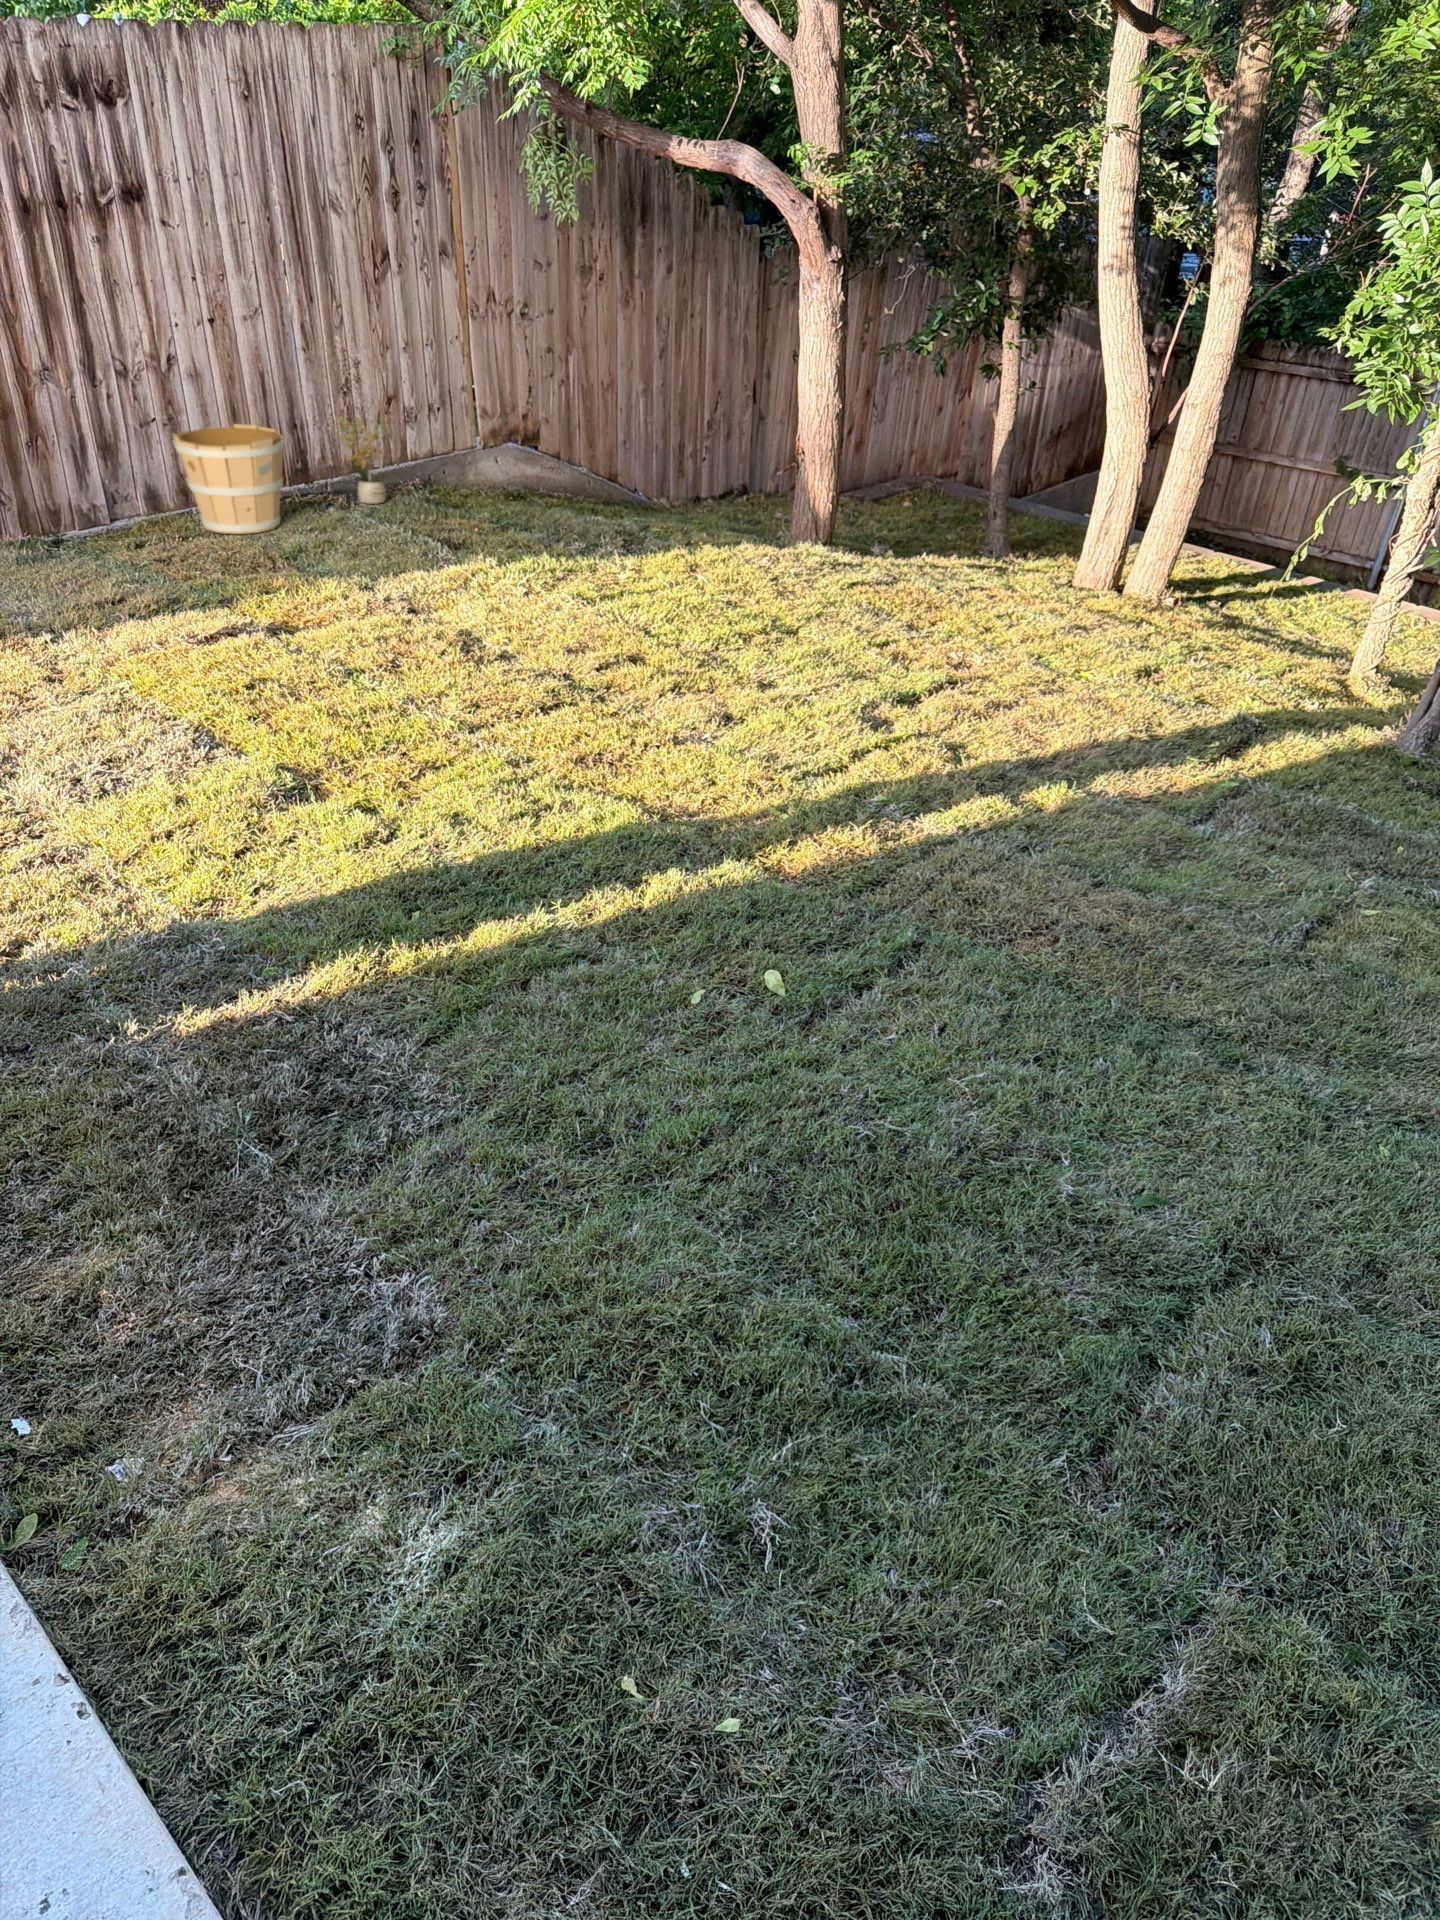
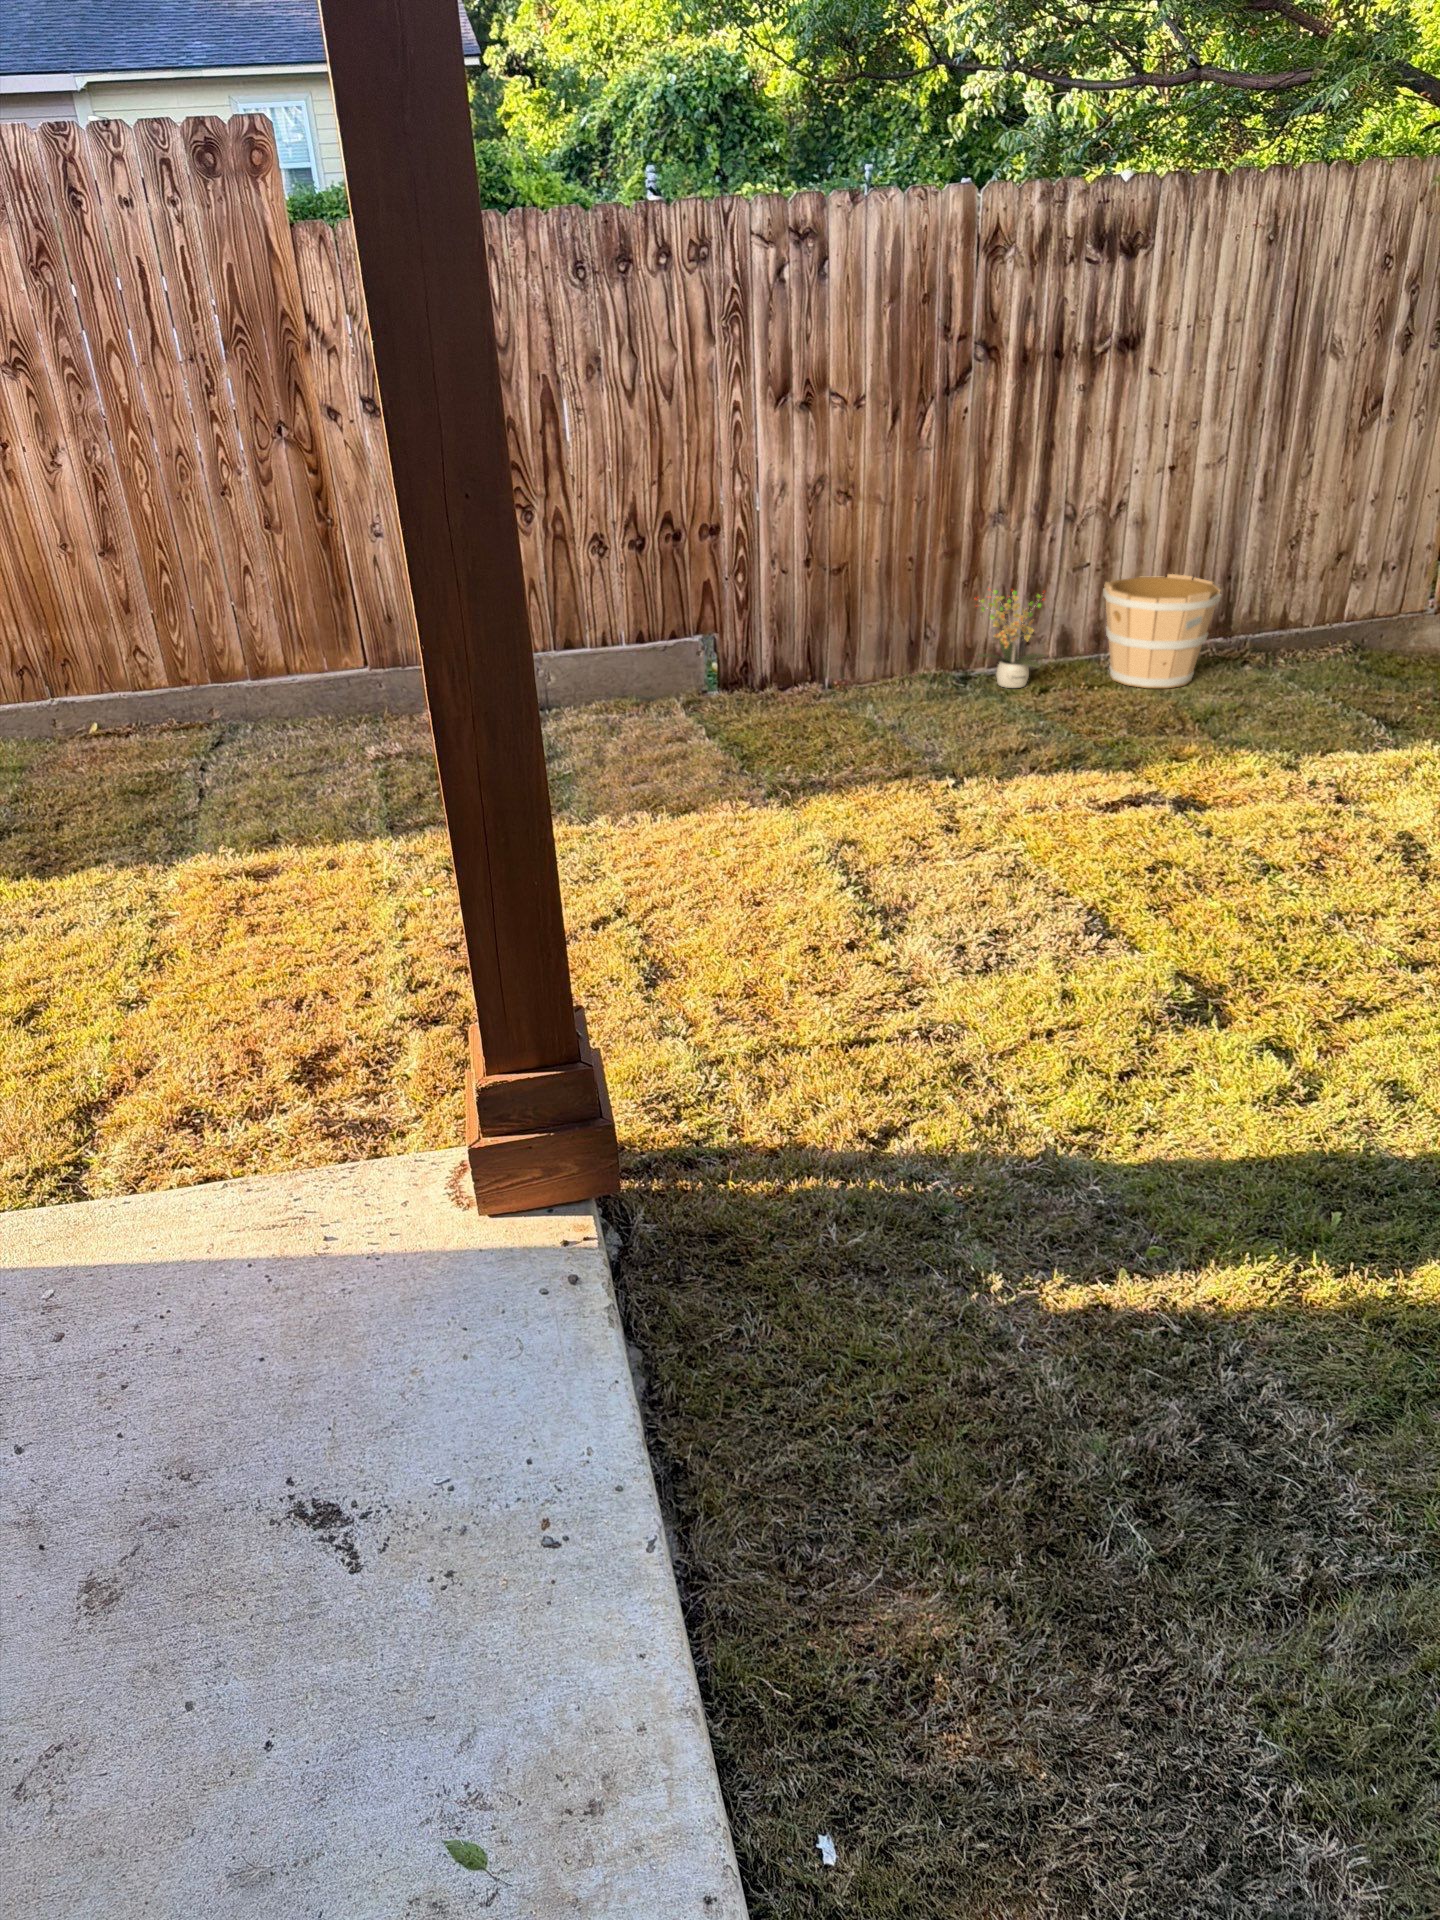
potted plant: present [330,417,396,504] -> present [978,590,1045,688]

